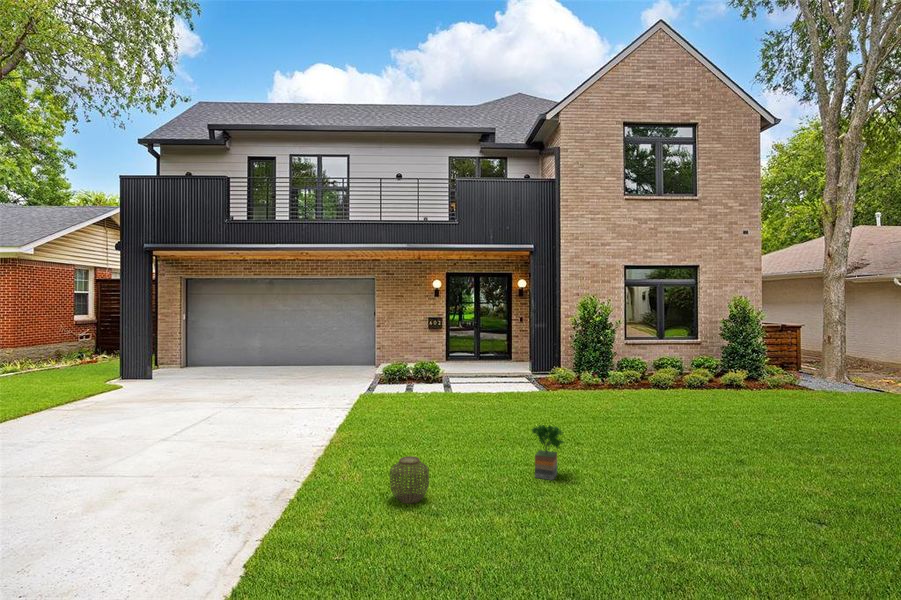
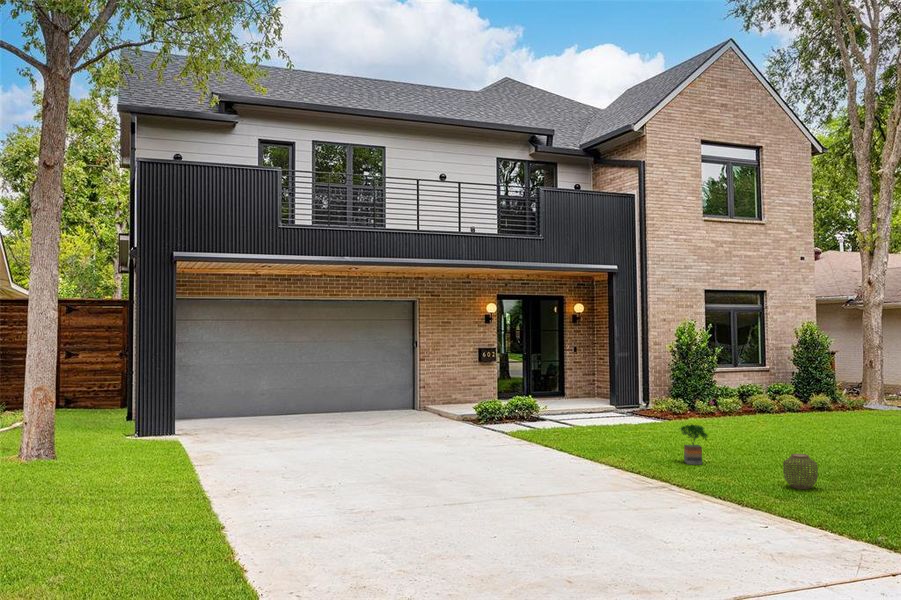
potted tree: present [532,425,564,480] -> present [680,425,708,465]

